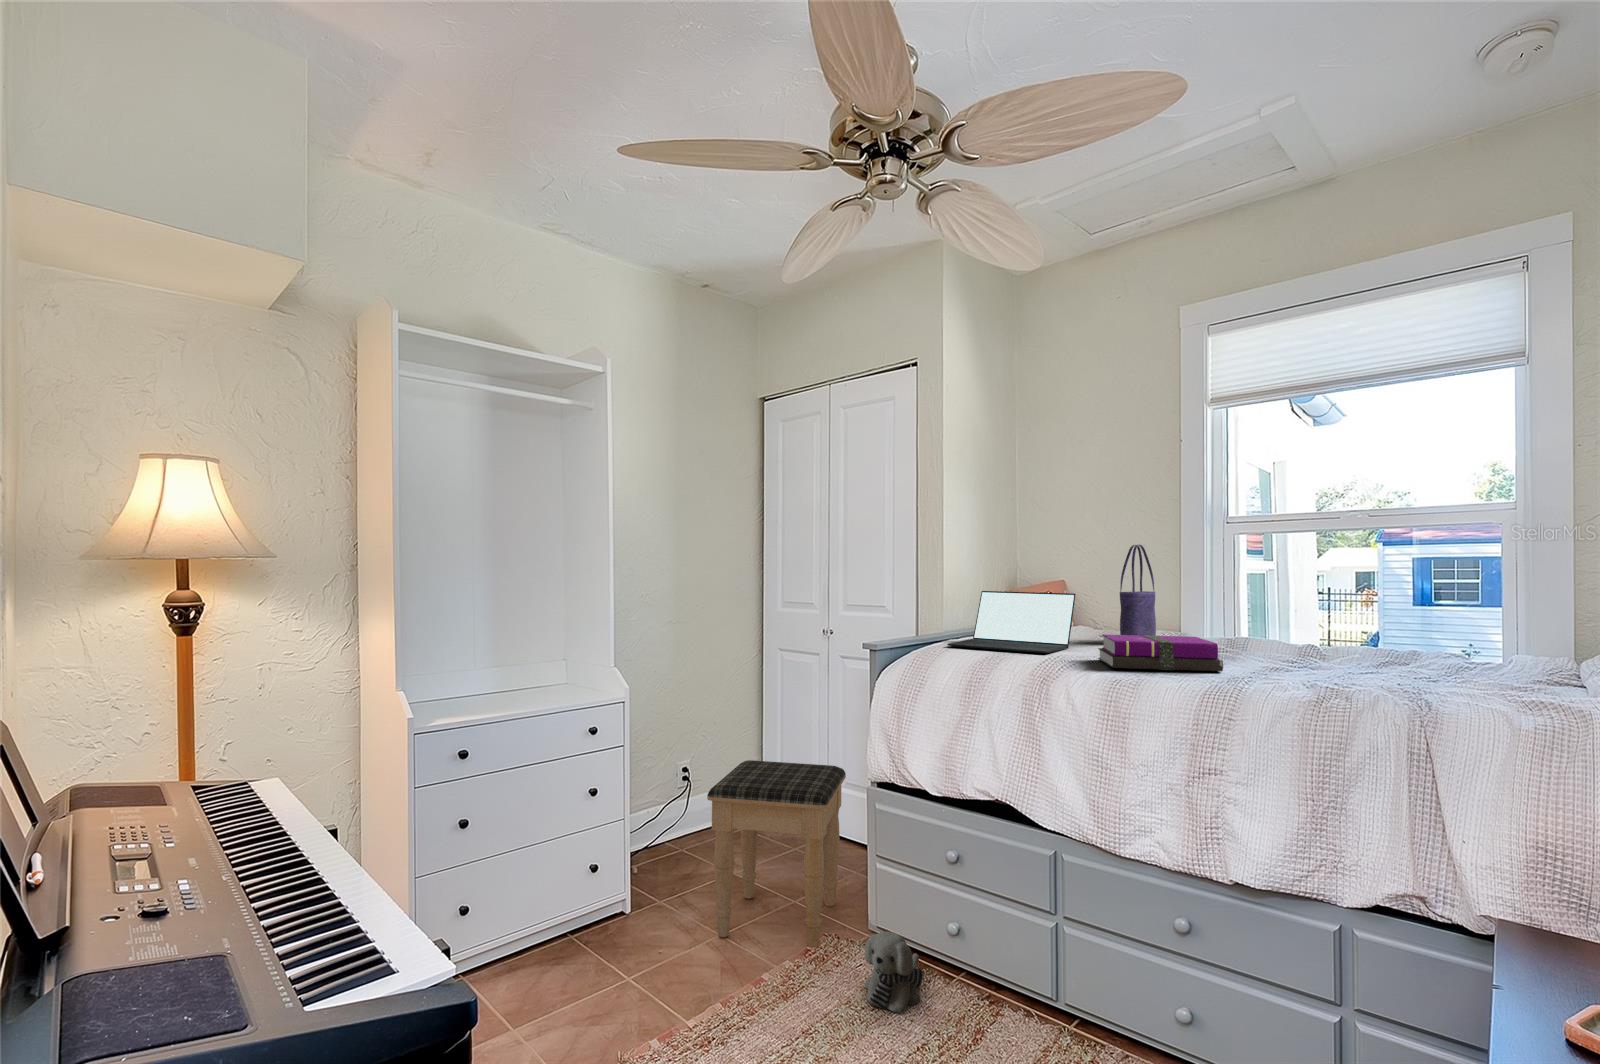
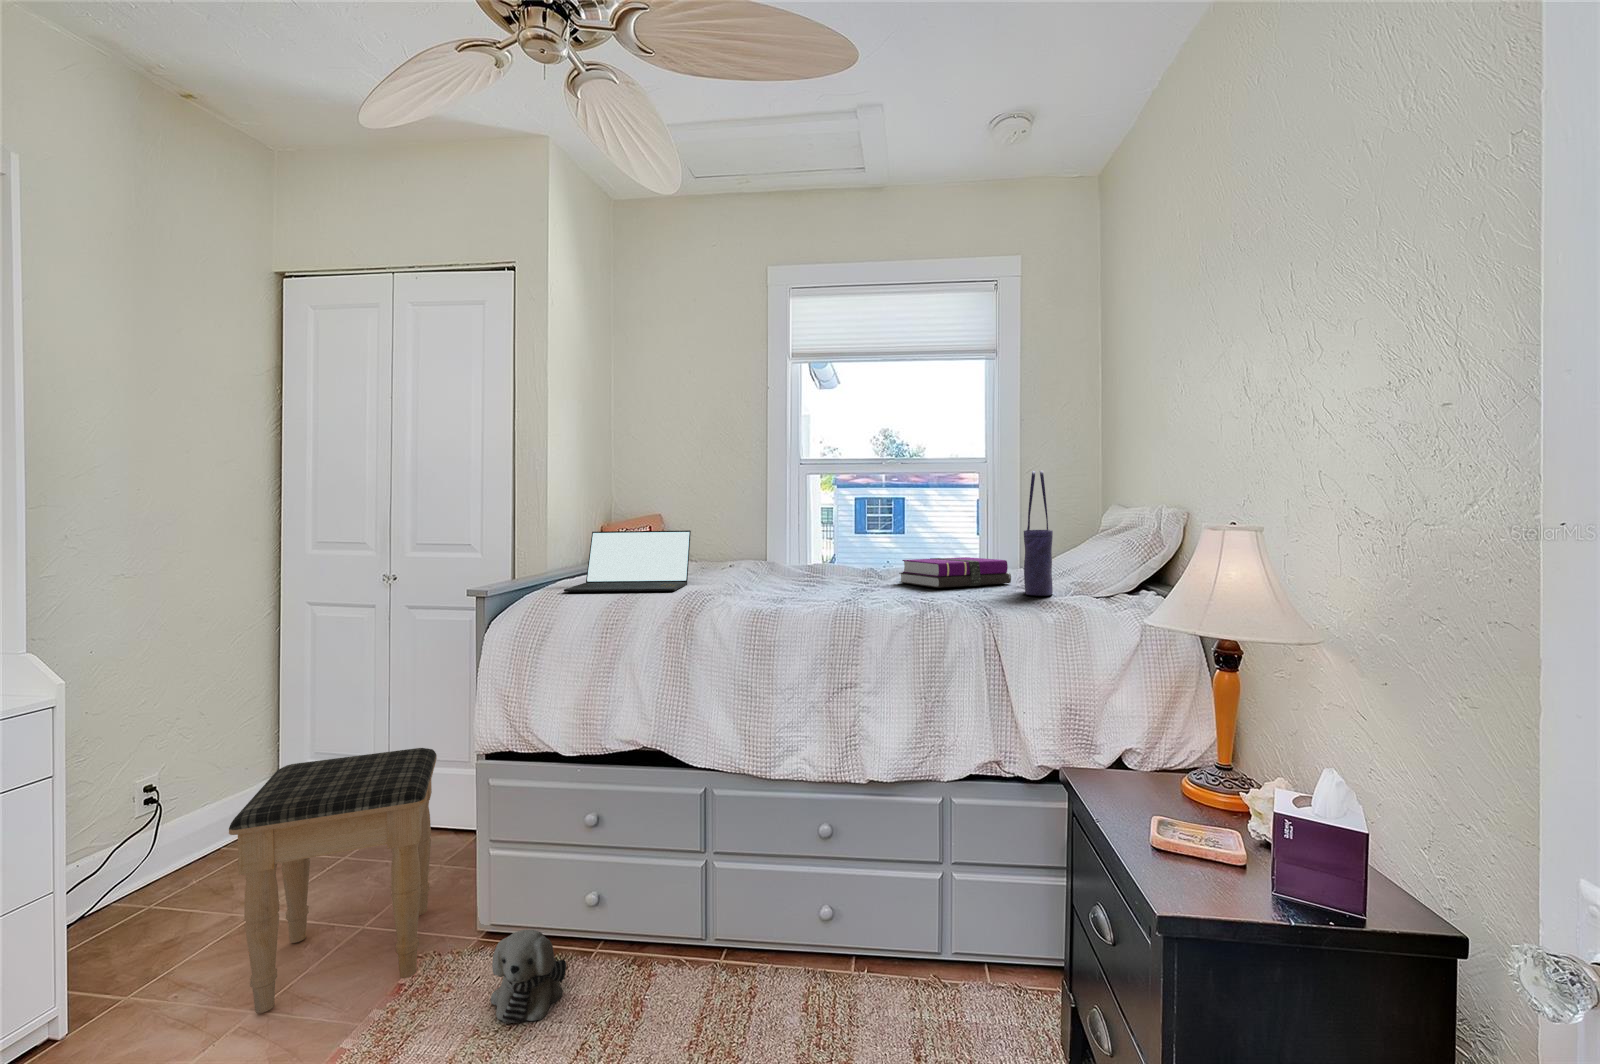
tote bag: present [1120,545,1156,636] -> present [1024,471,1053,596]
notebook: present [1098,634,1223,671] -> present [899,557,1011,588]

